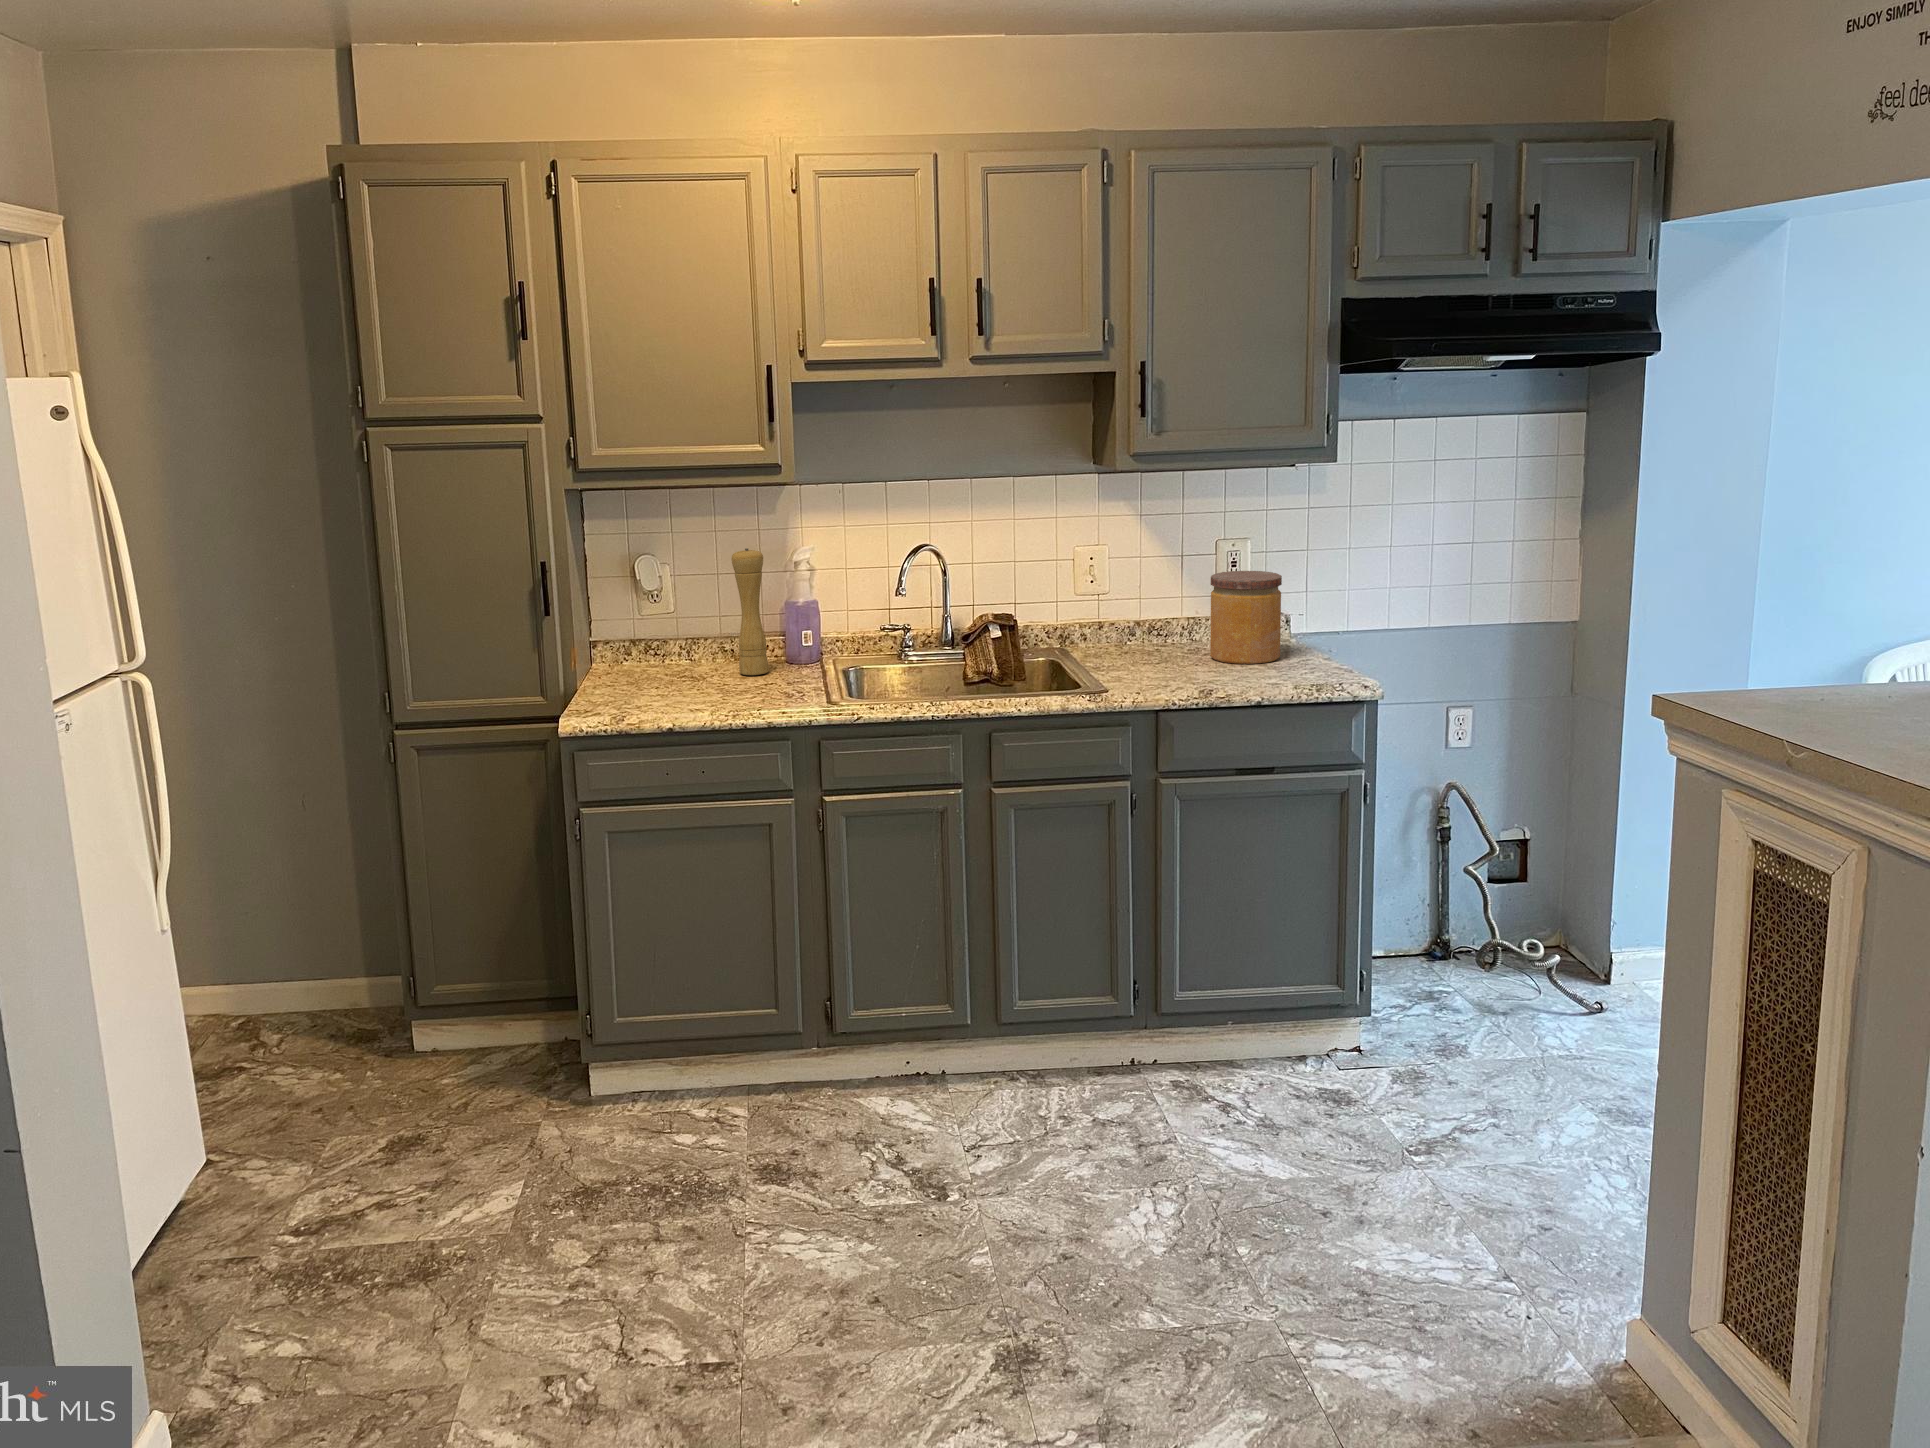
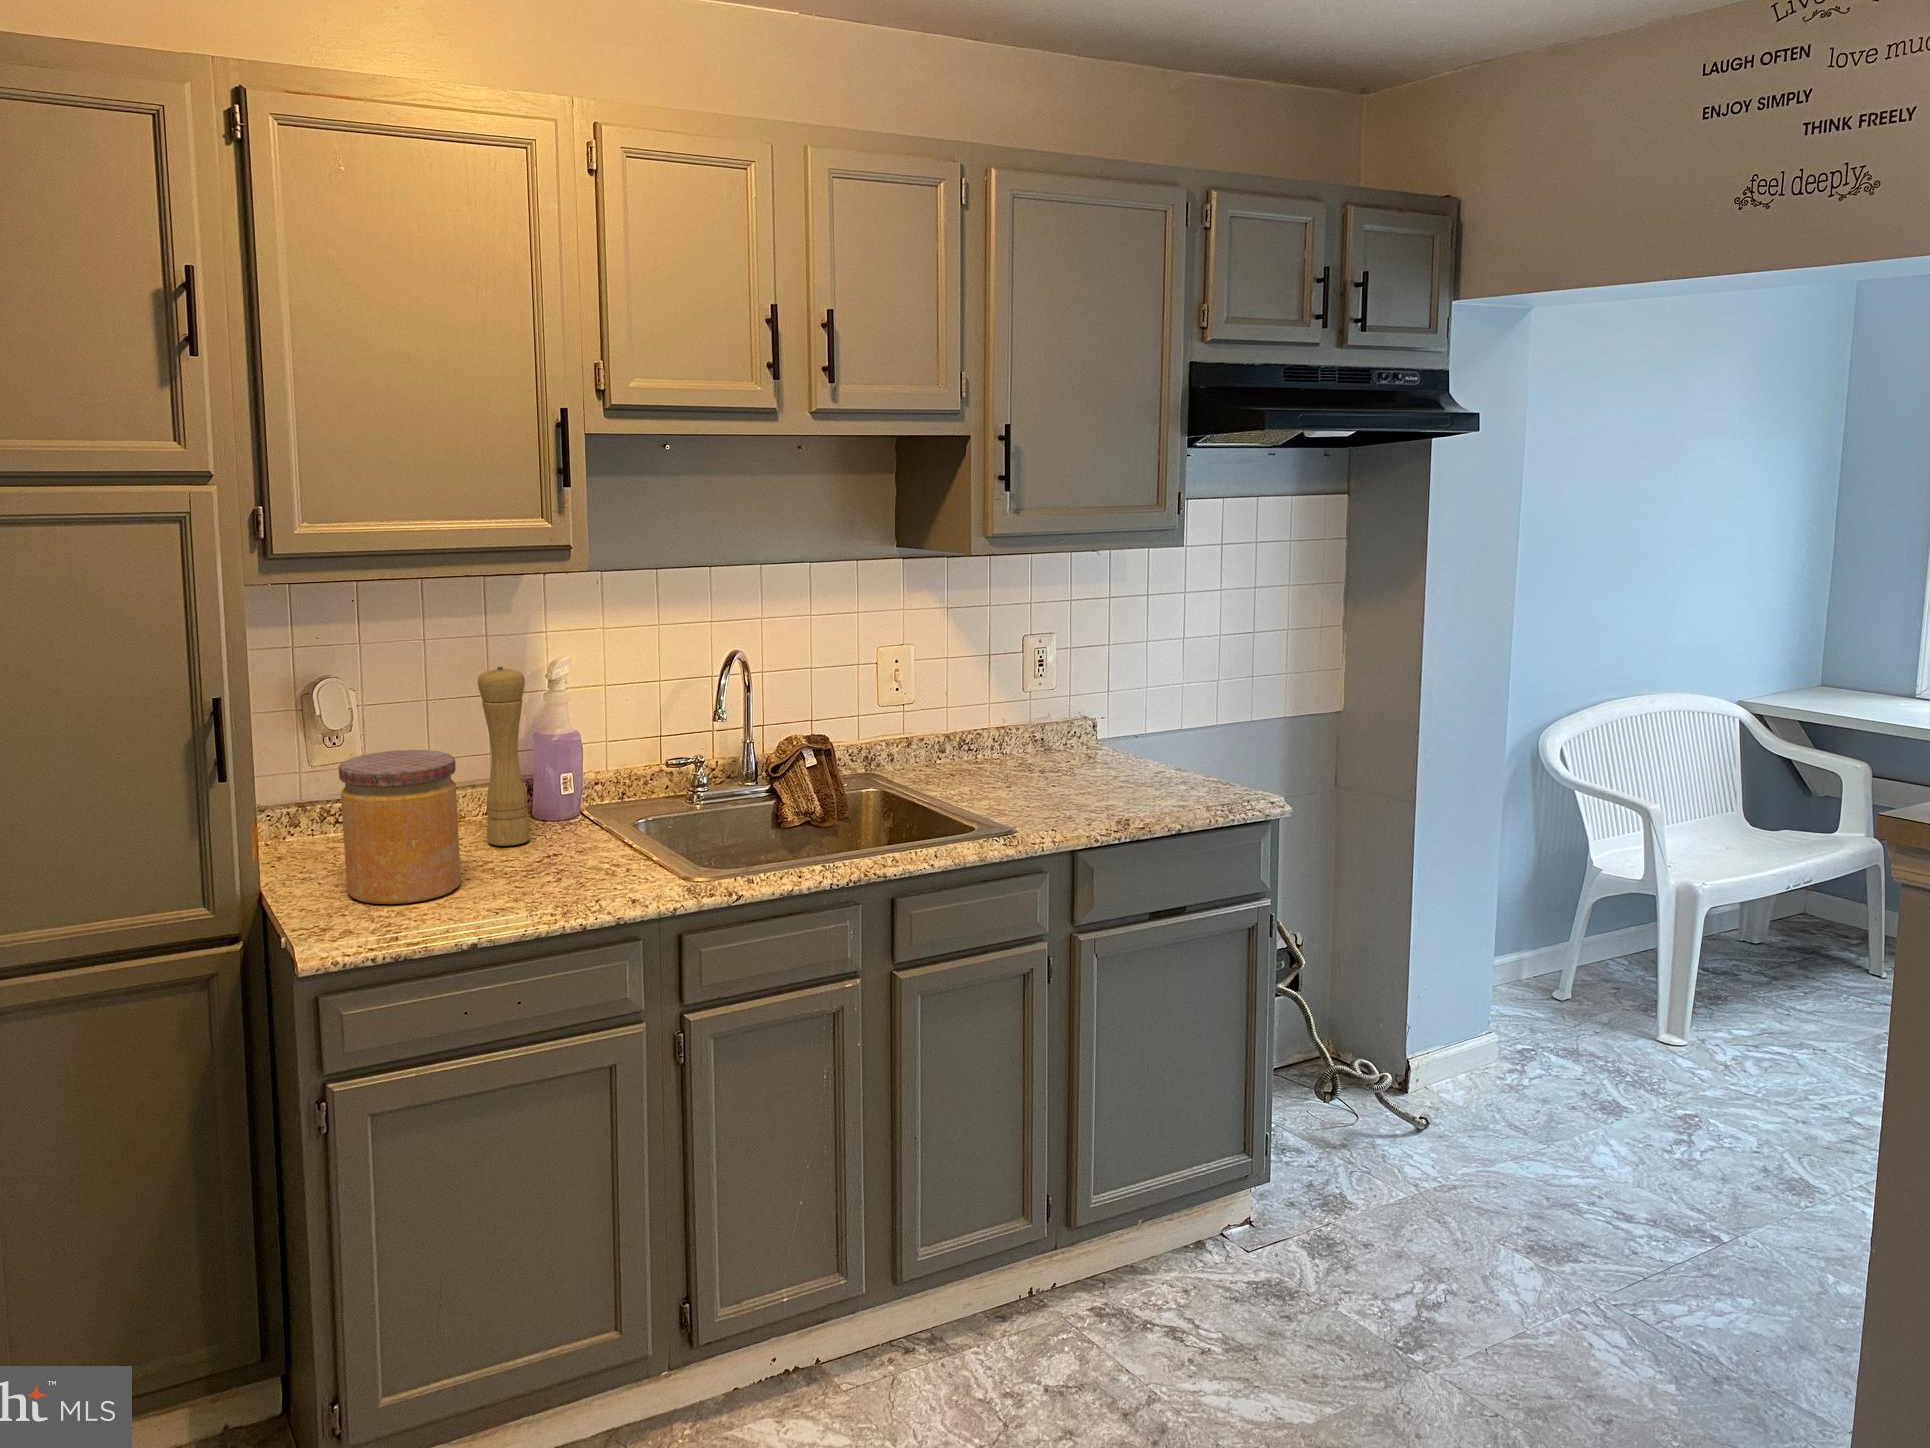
jar: present [1210,571,1282,664] -> present [339,750,461,904]

